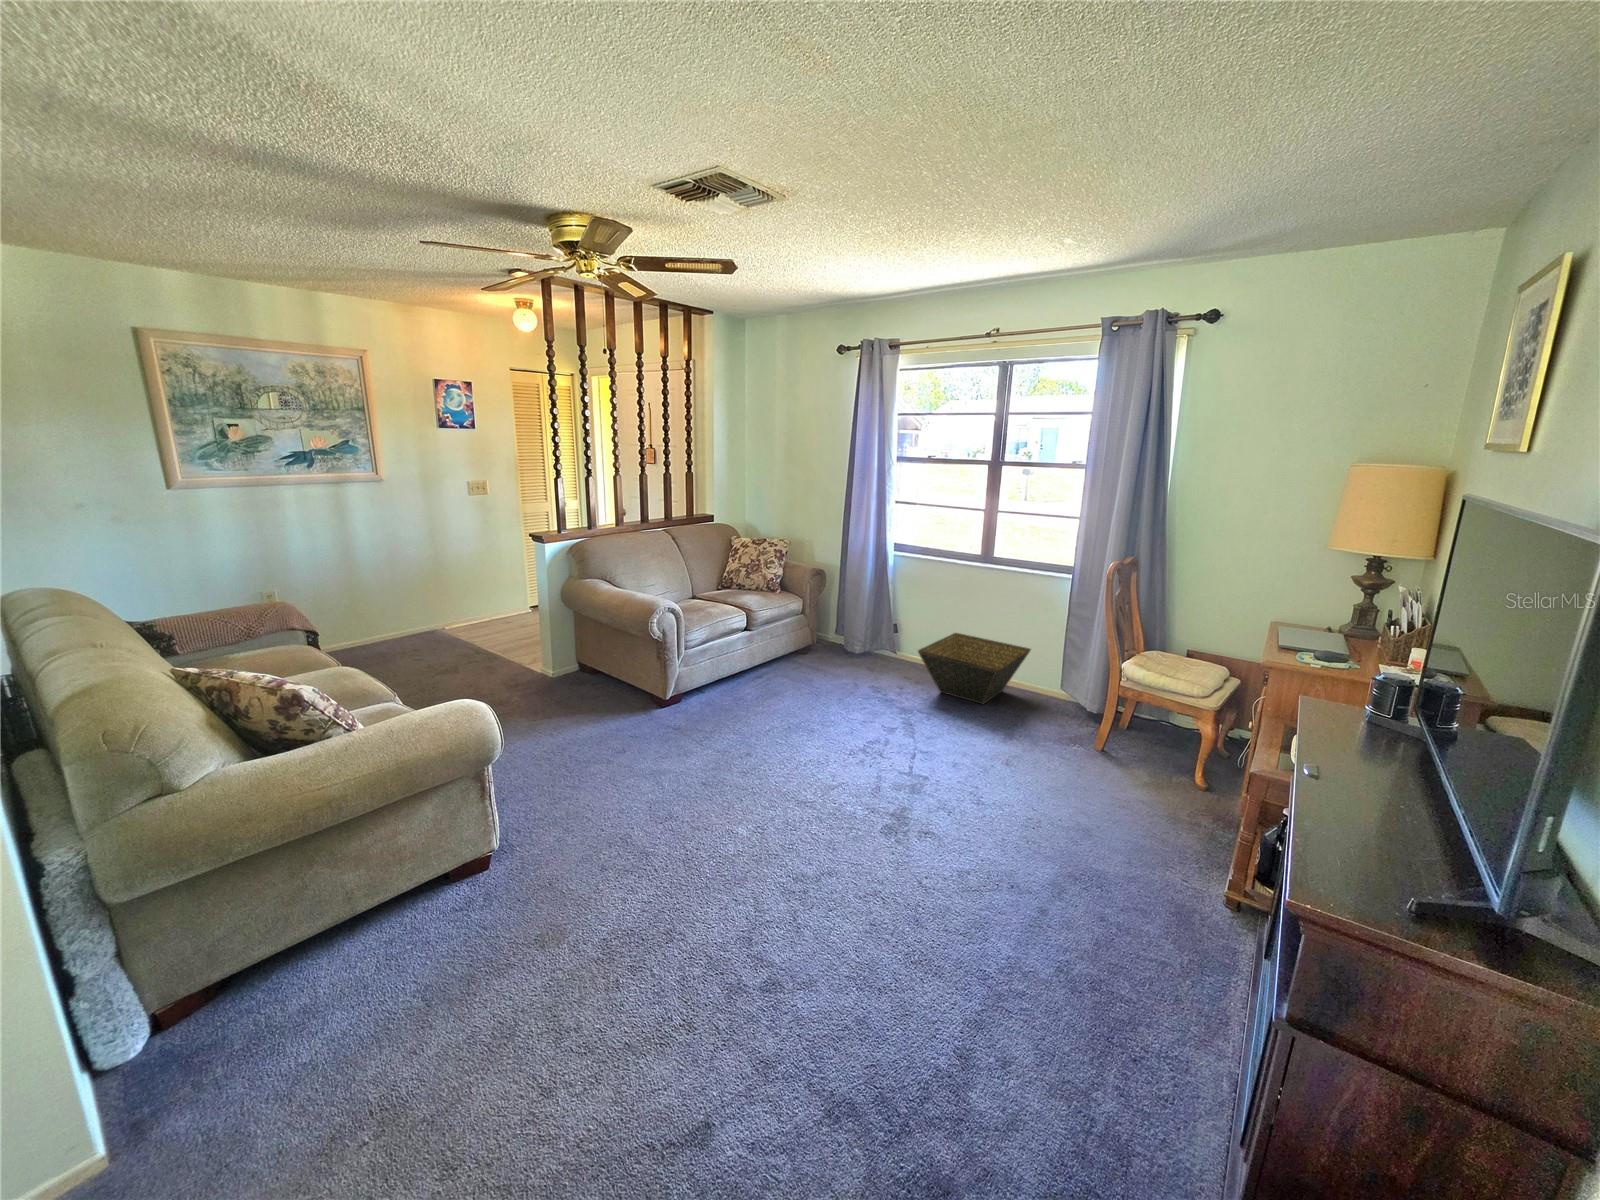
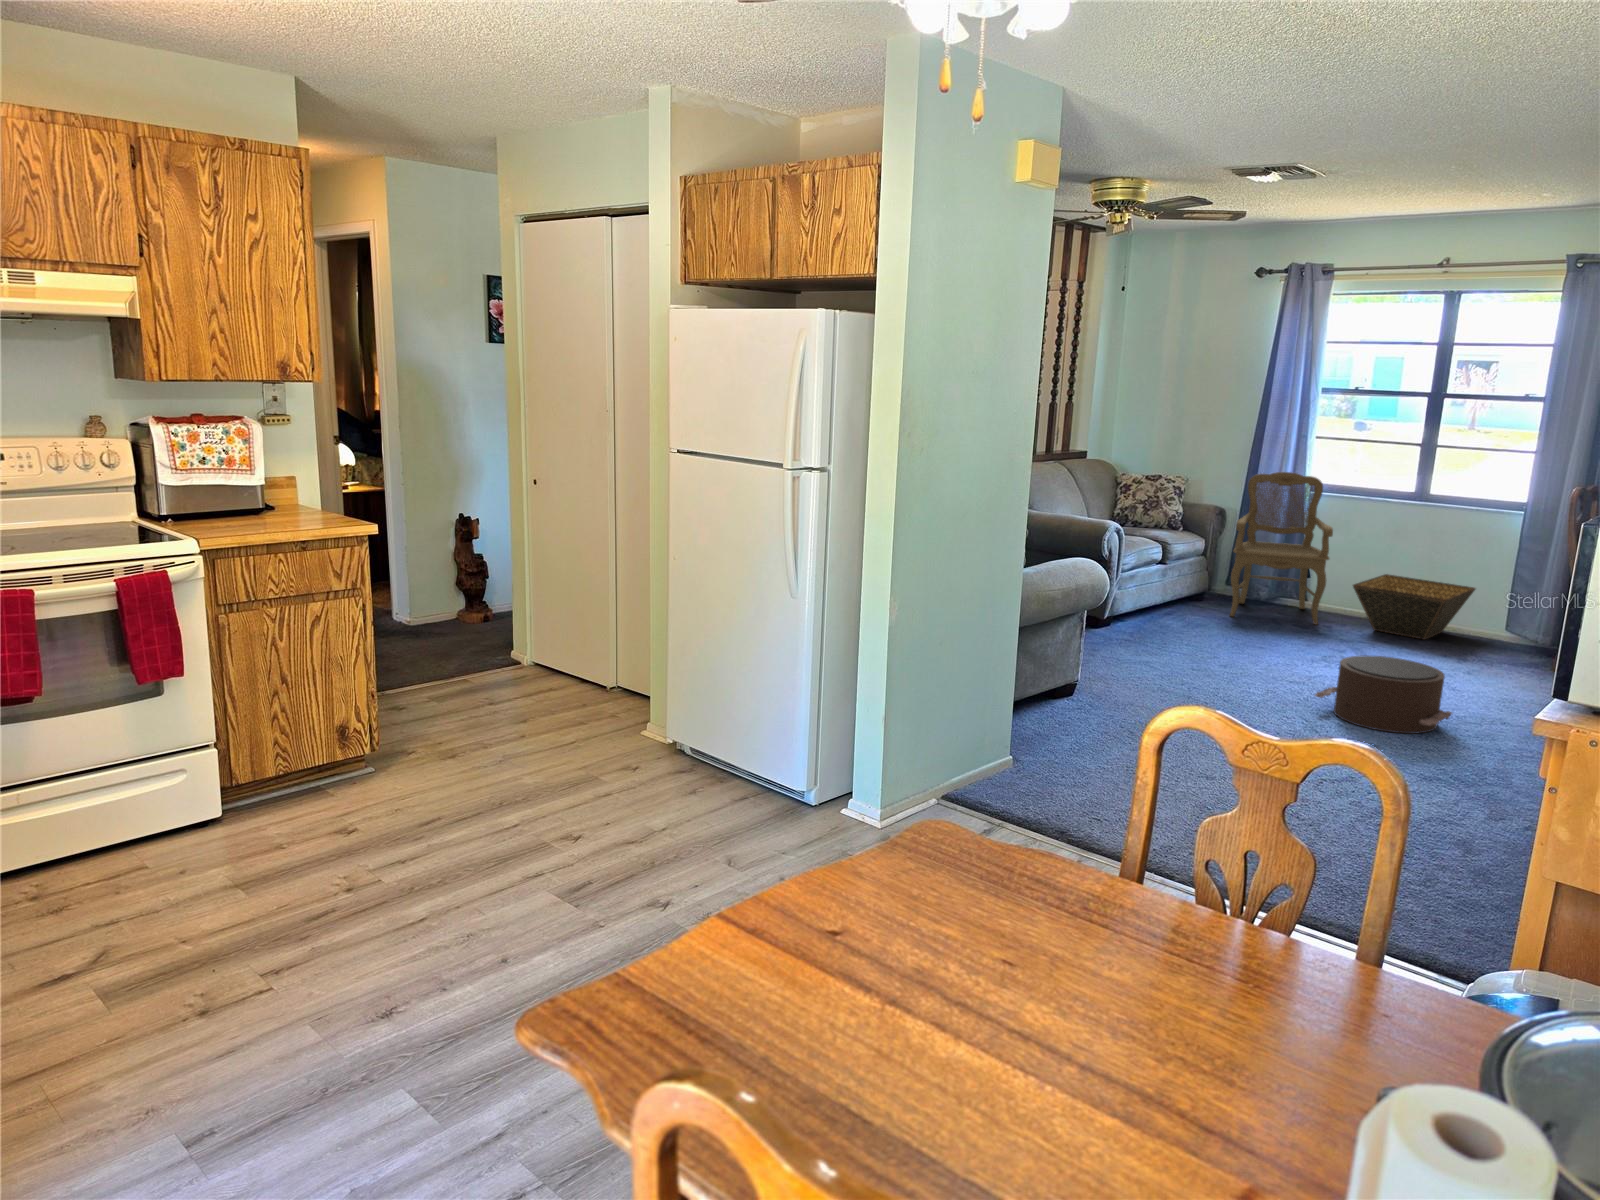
armchair: none [812,537,899,686] -> present [1230,472,1333,625]
pouf: none [808,784,969,919] -> present [1315,655,1452,733]

